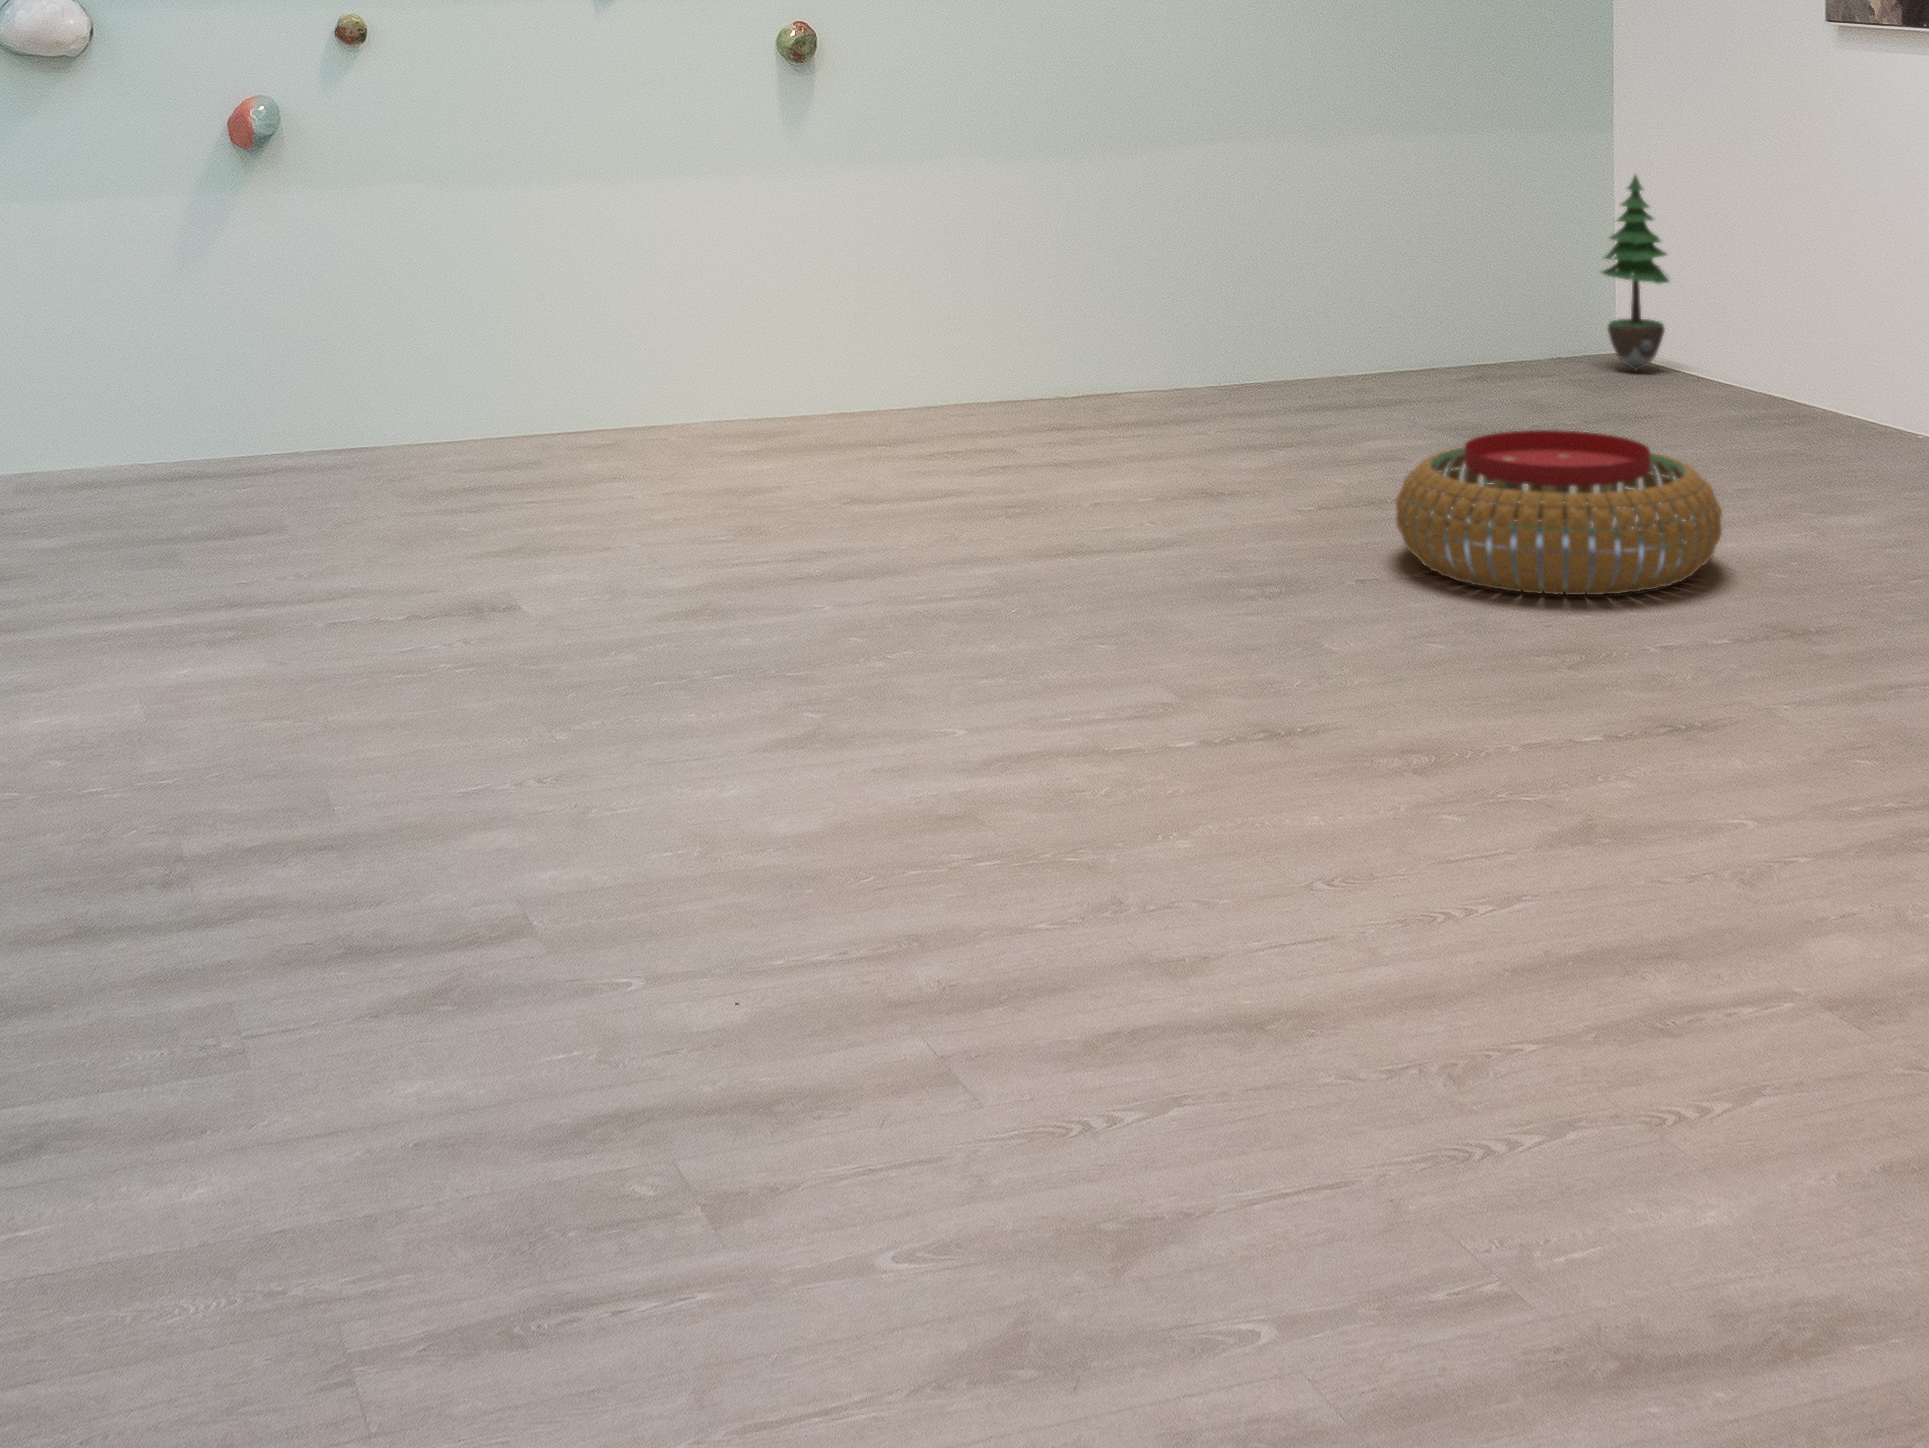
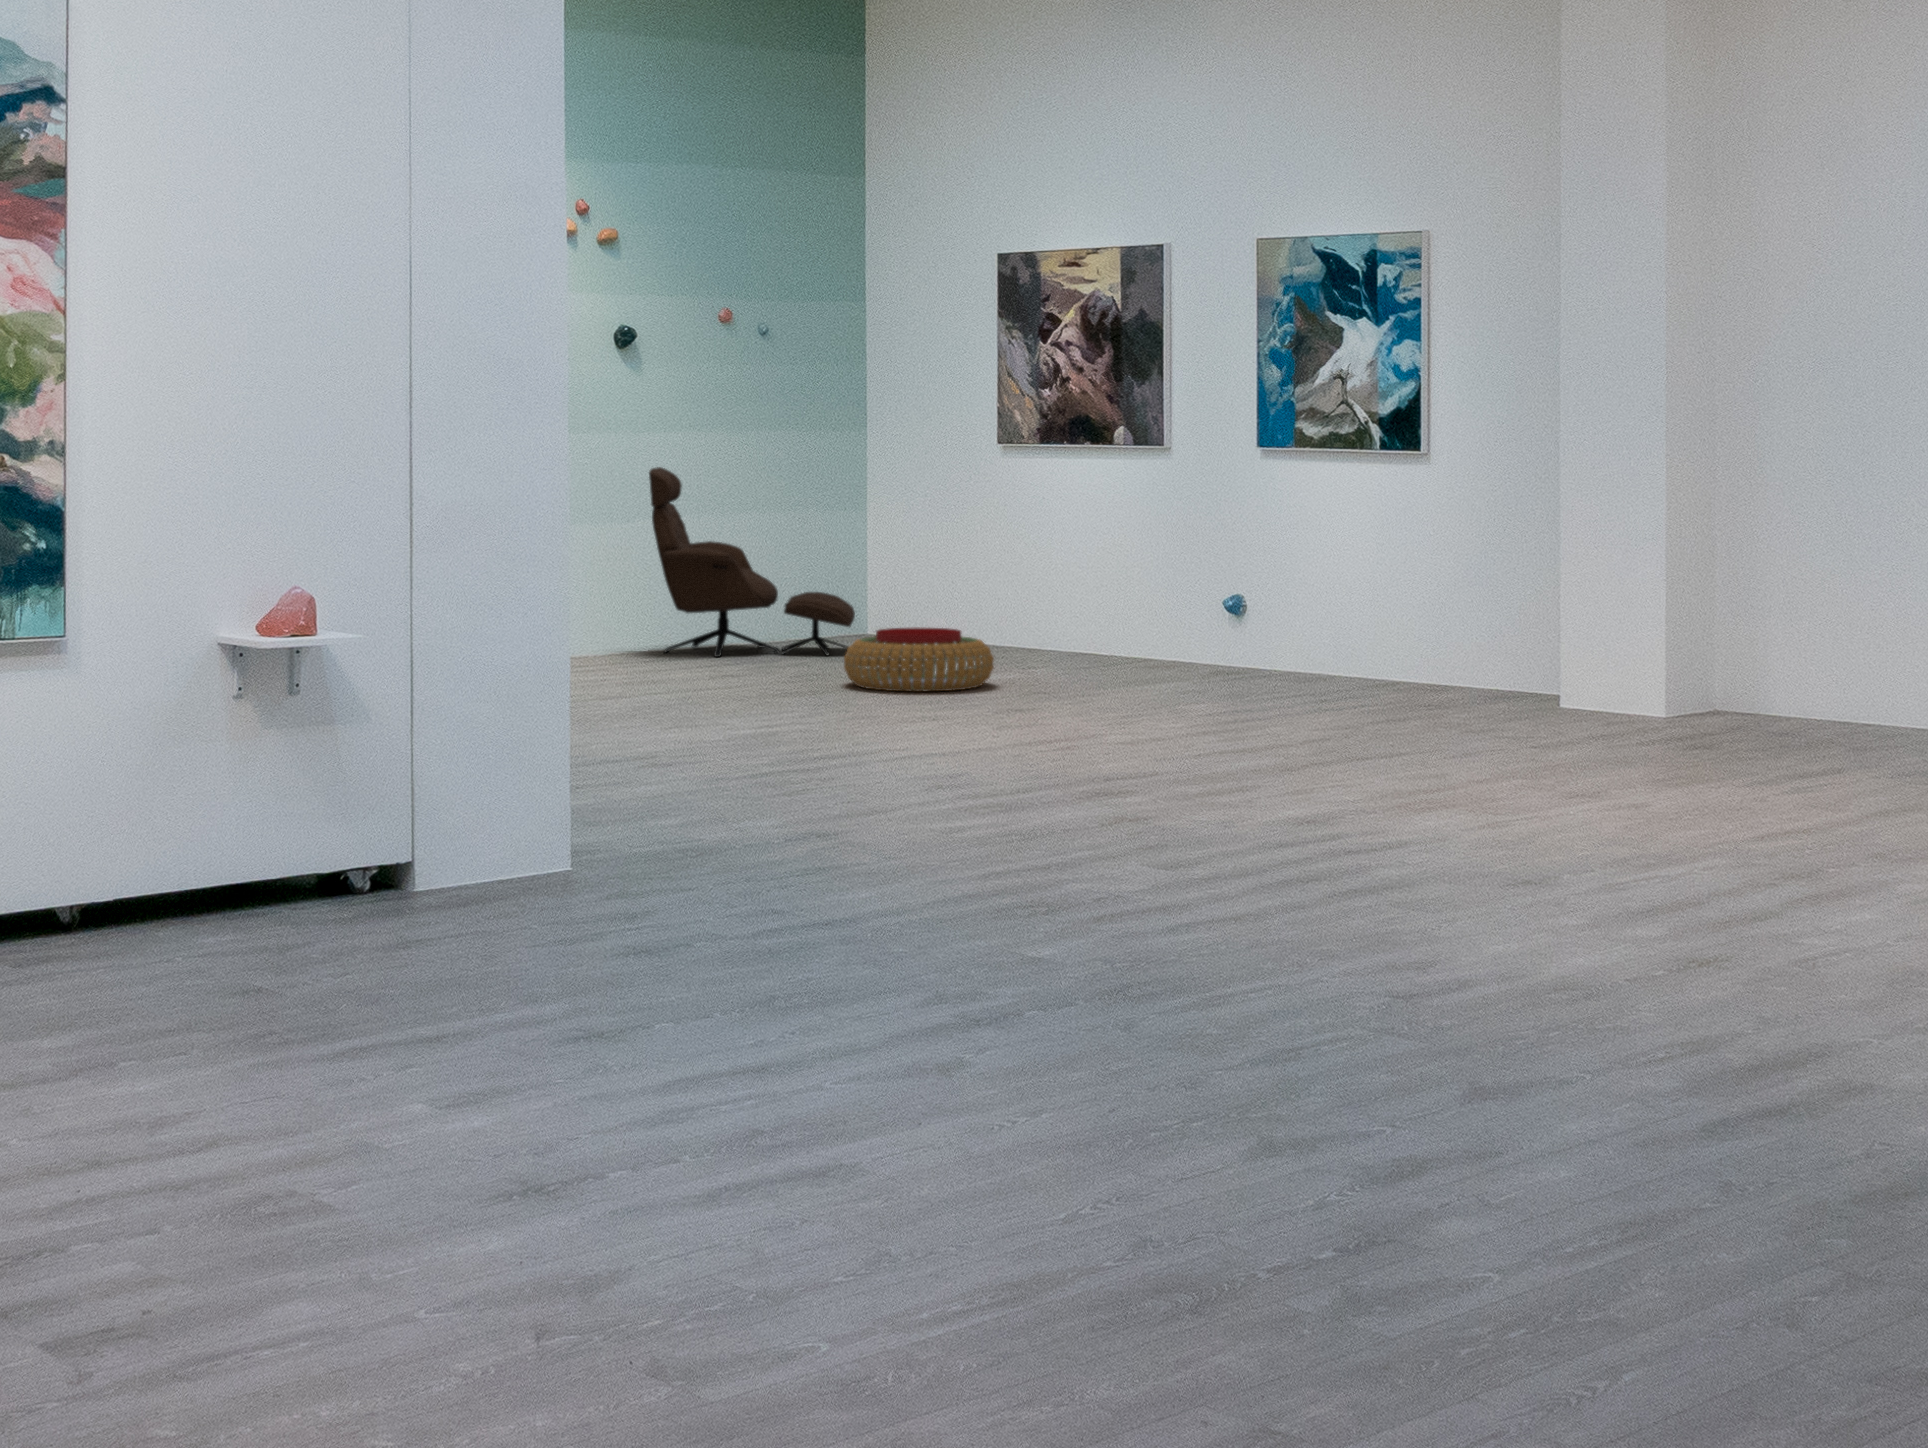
lounge chair: none [1141,59,1539,427] -> present [649,467,855,657]
potted tree: present [1602,175,1669,370] -> none [870,531,908,639]

